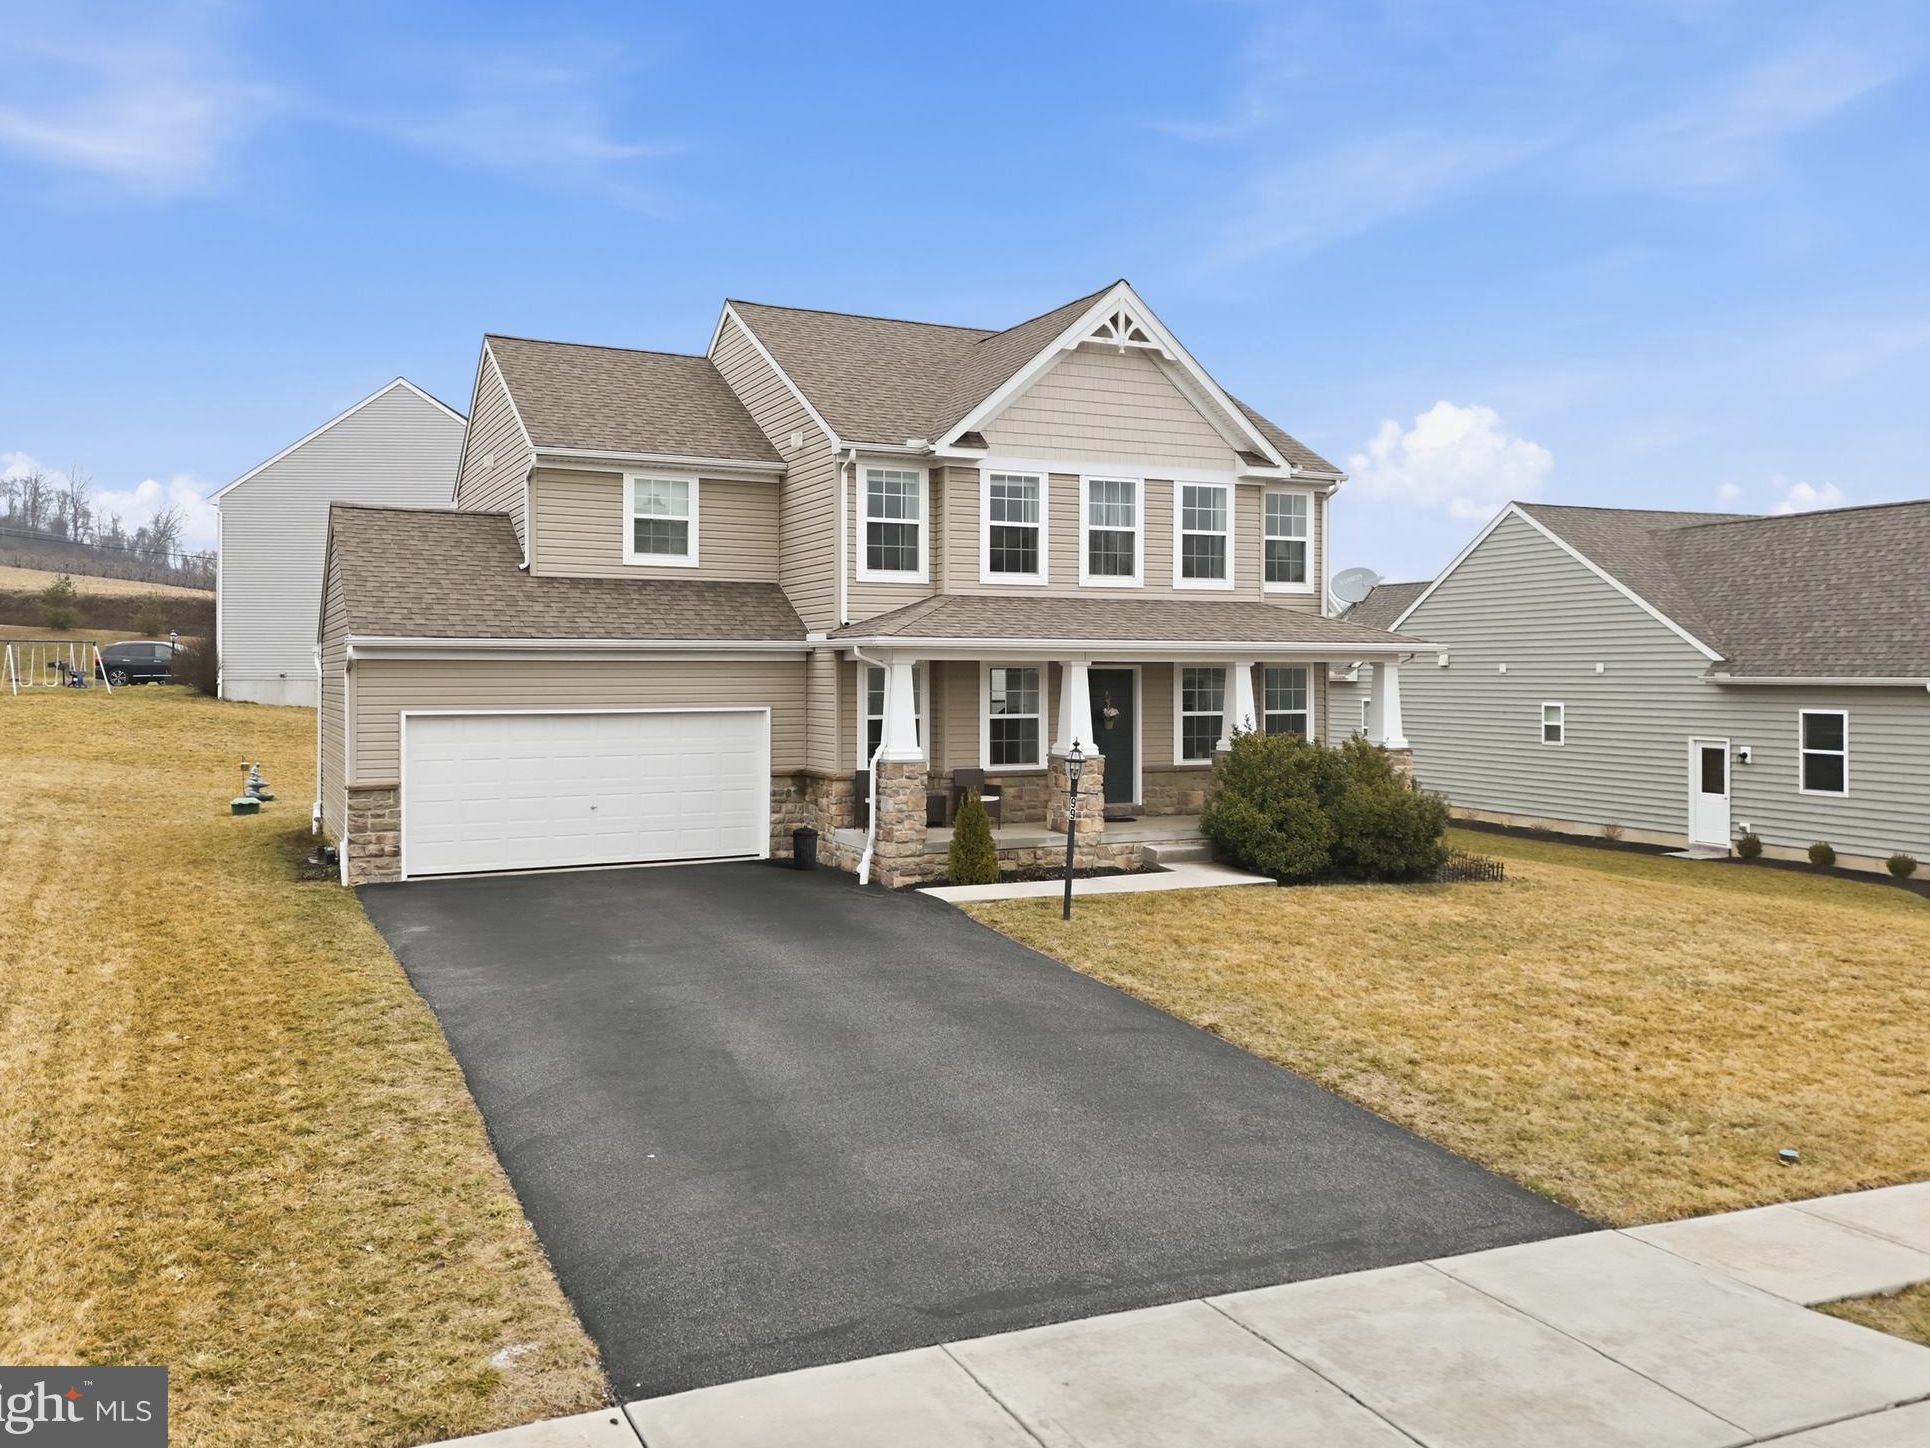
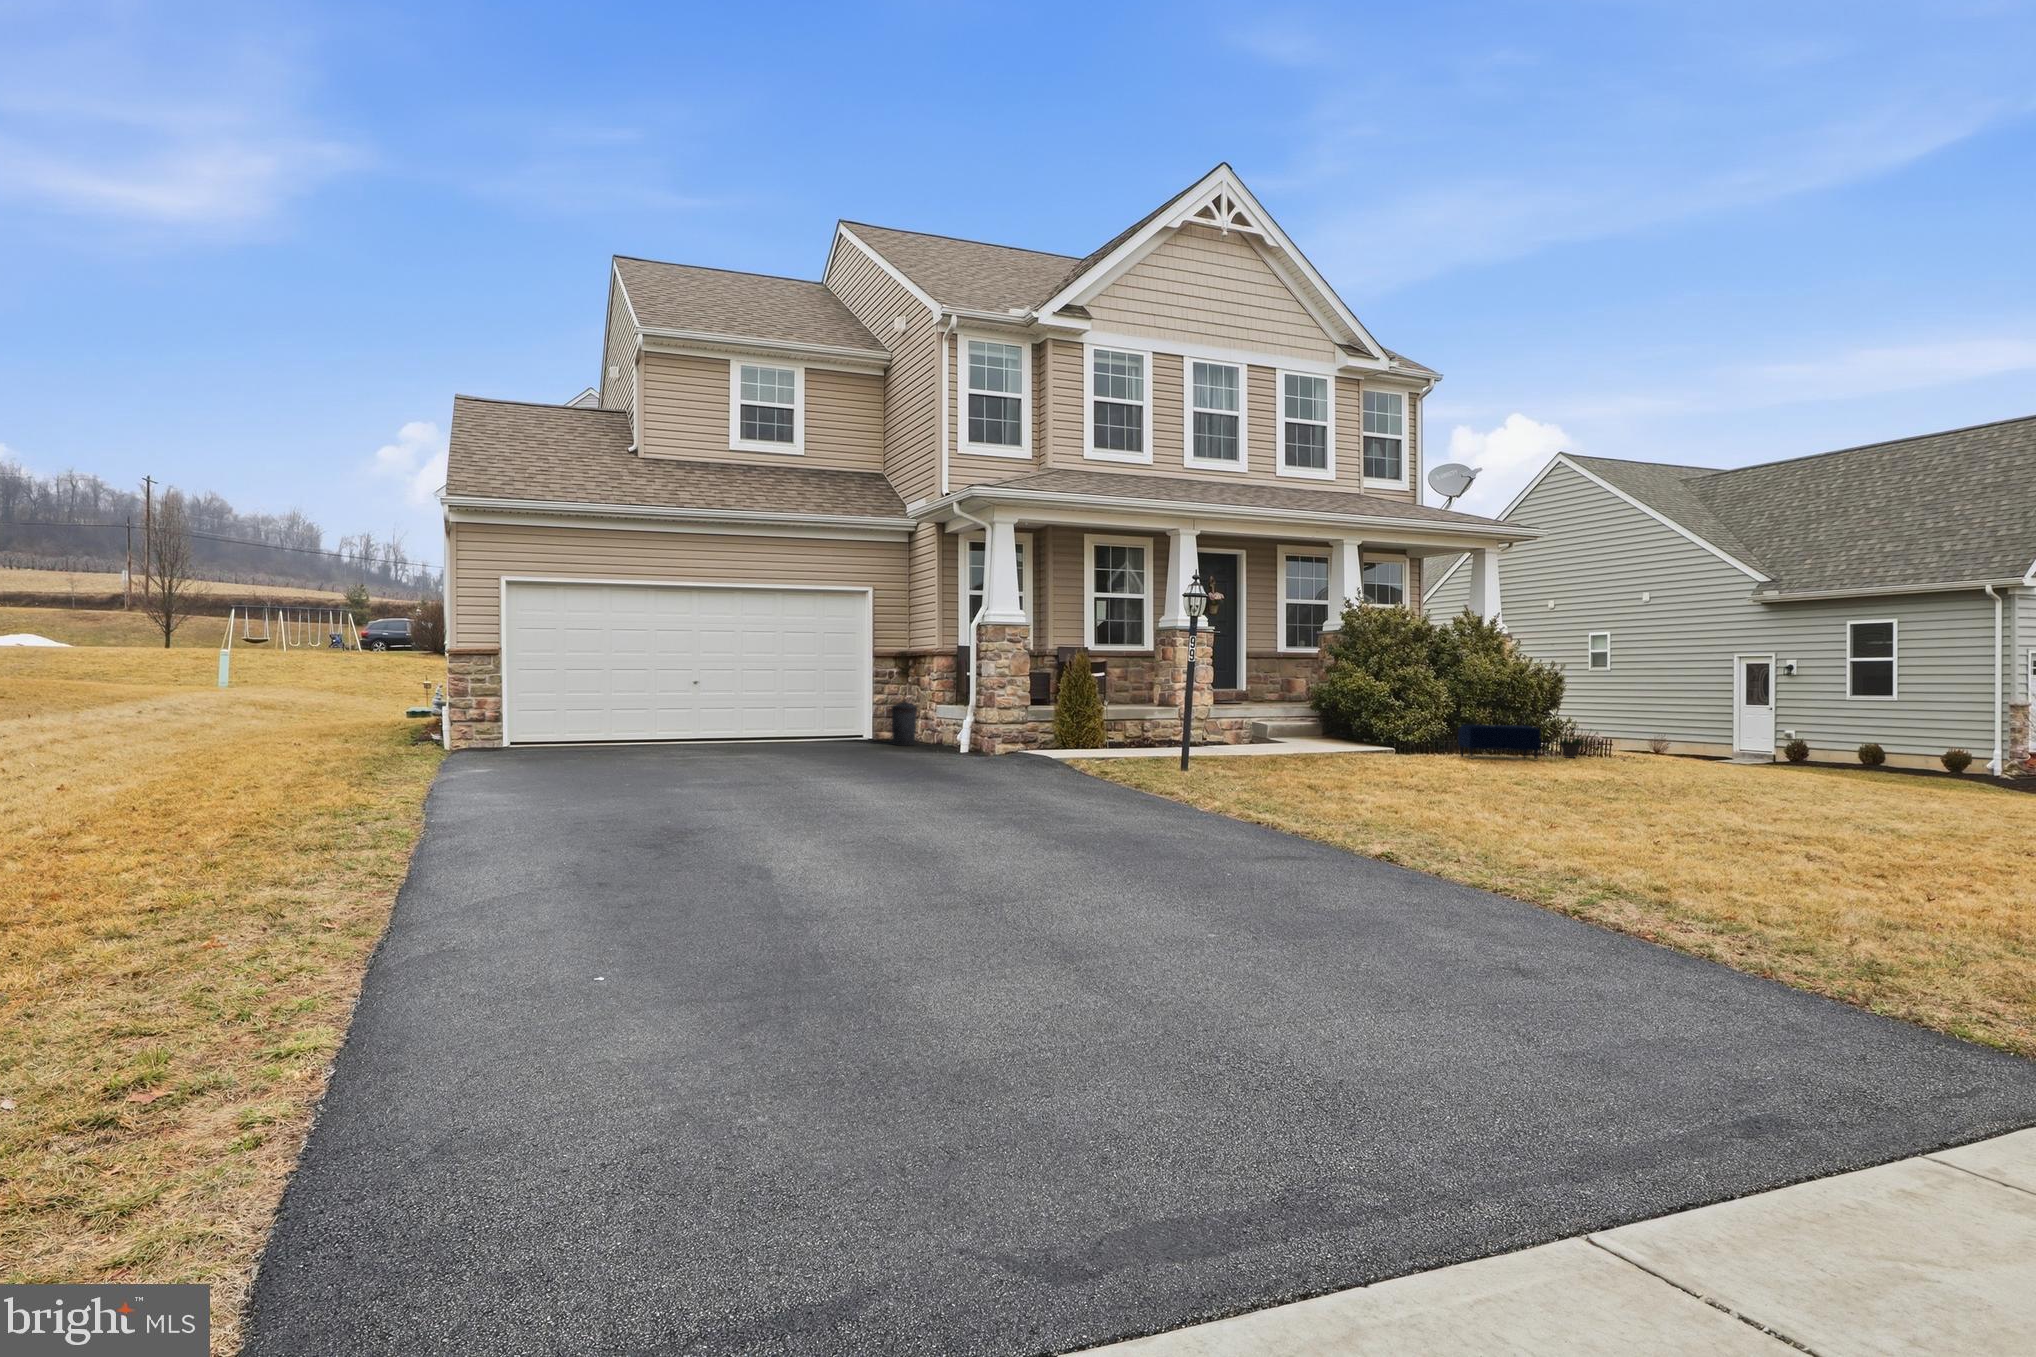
bench: none [1340,844,1414,881] -> present [1458,725,1541,760]
decorative plant: none [1429,854,1467,876] -> present [1557,737,1584,758]

